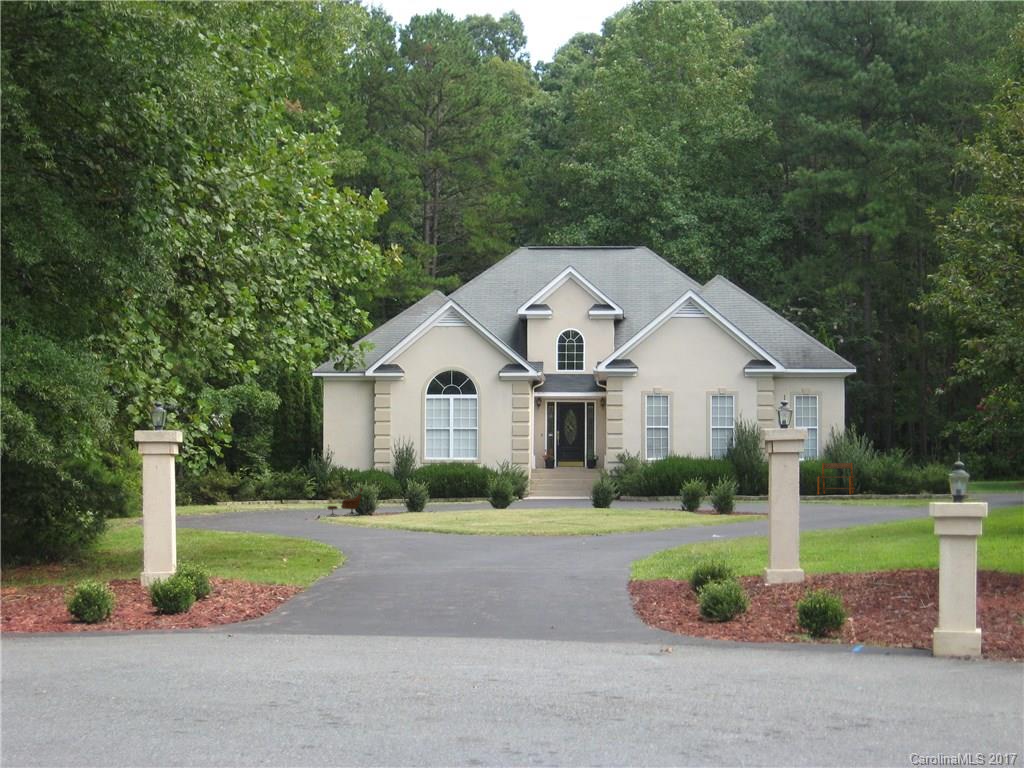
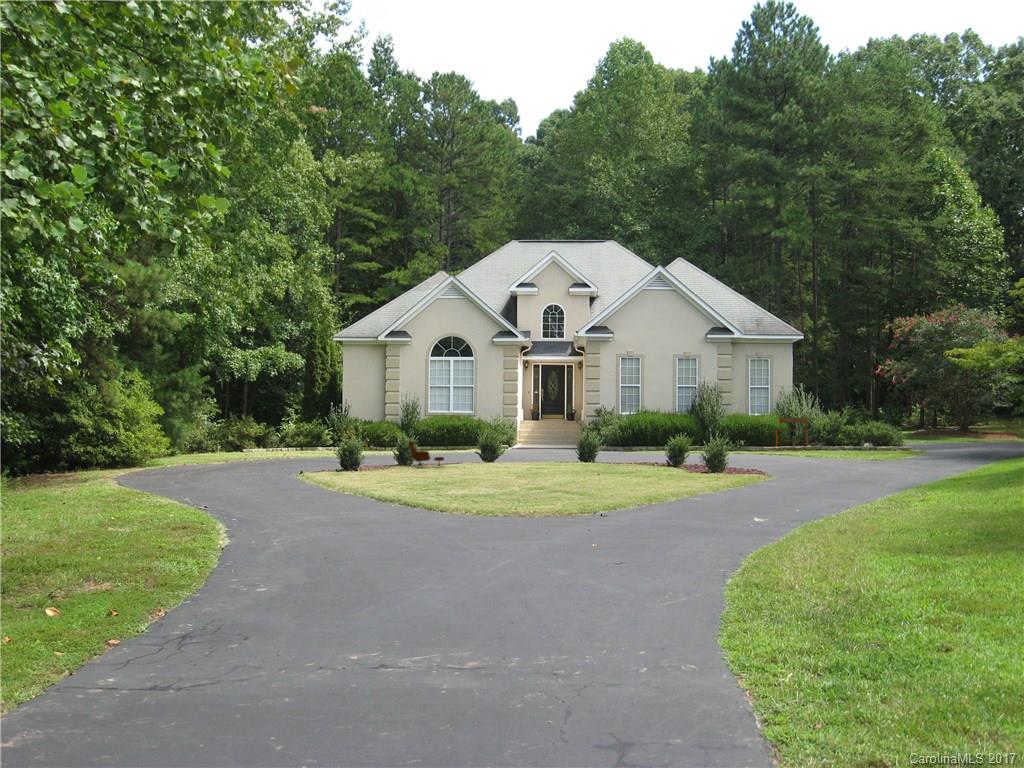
lounge chair: present [327,488,363,515] -> present [409,441,444,466]

